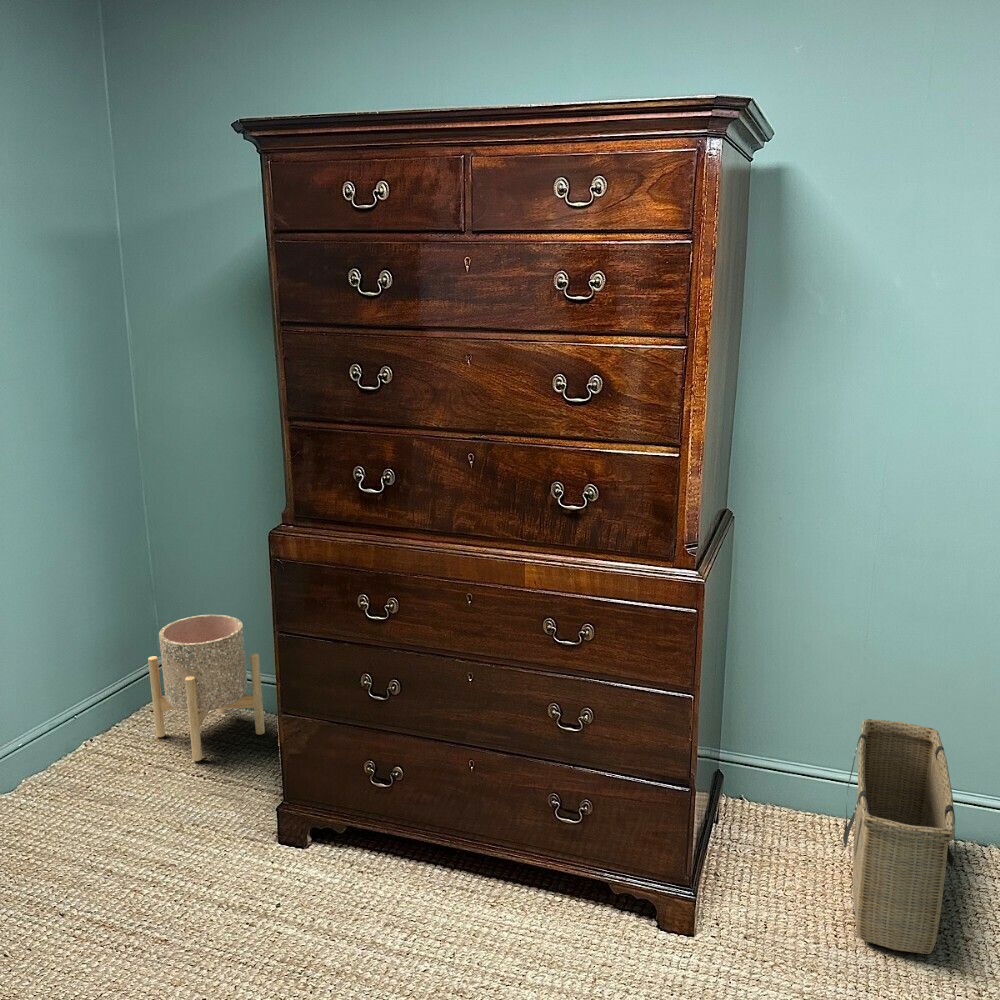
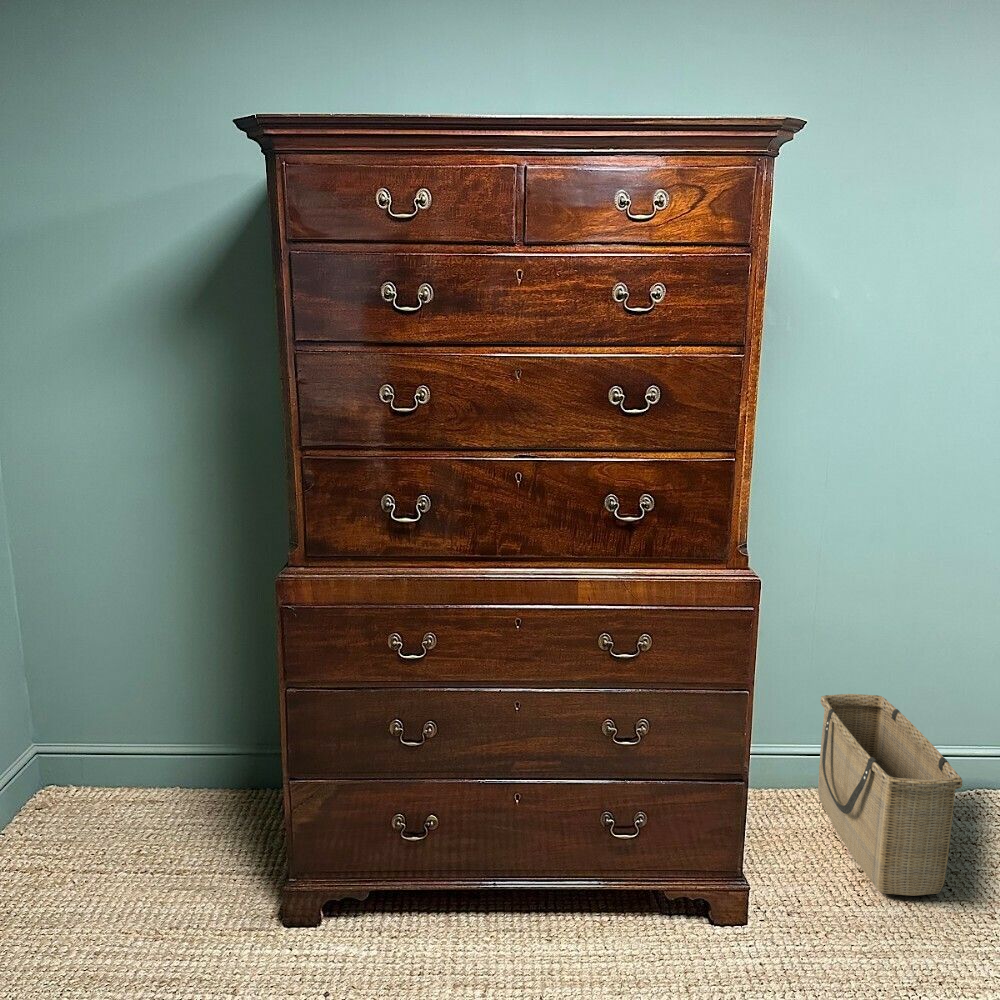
planter: present [148,615,265,761] -> none [52,682,195,856]

